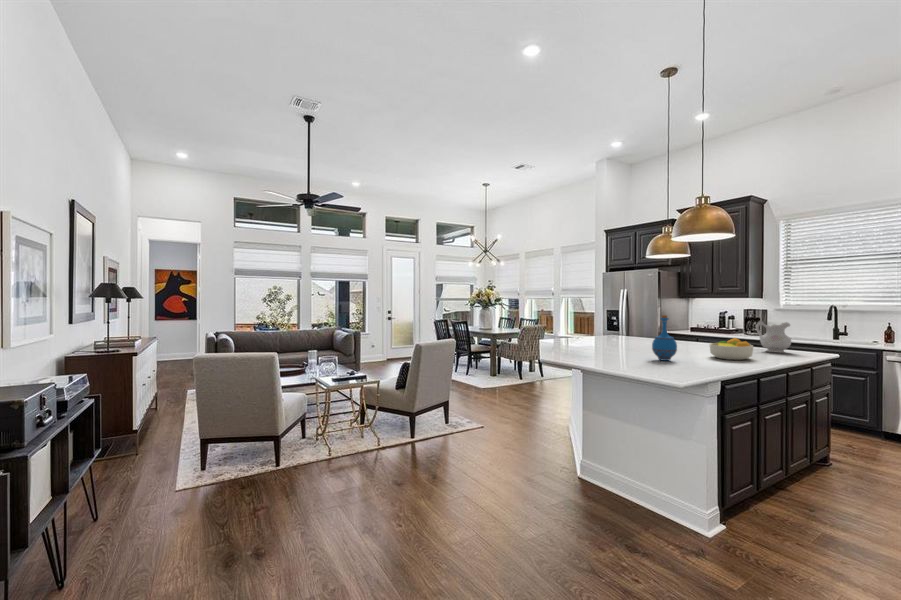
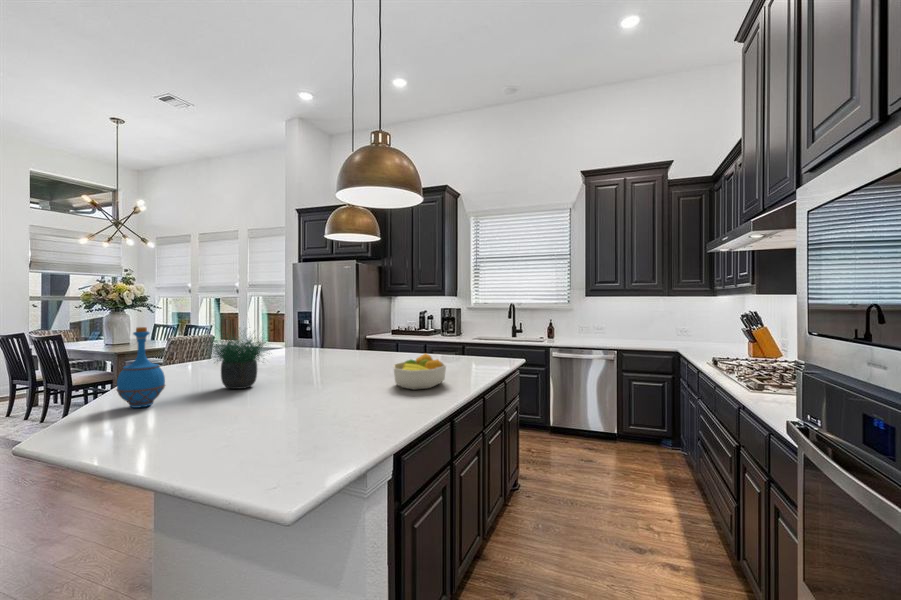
potted plant: none [584,306,629,350] -> present [211,334,266,389]
bottle: present [652,315,677,361] -> present [116,327,165,408]
ceramic pitcher: present [756,321,791,353] -> none [450,325,484,365]

